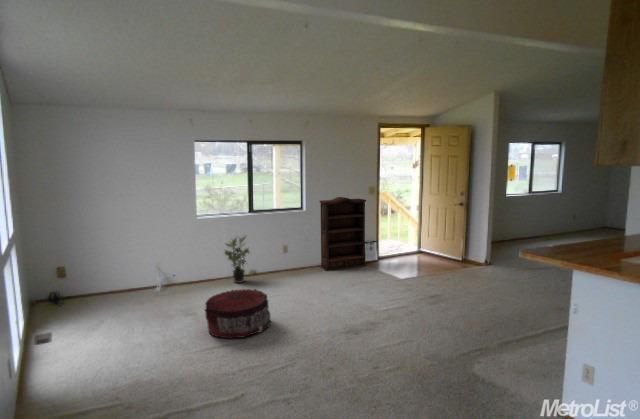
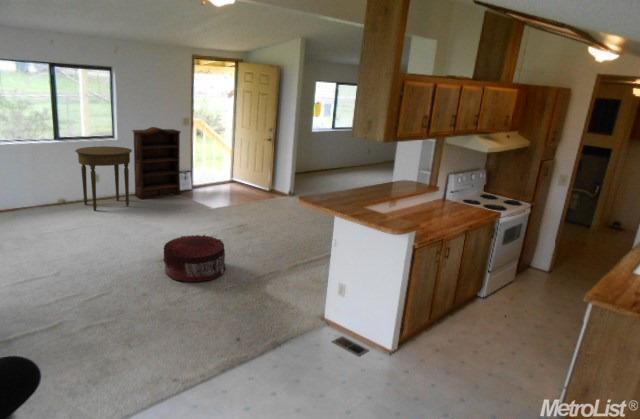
side table: none [266,217,318,282] -> present [75,146,132,211]
potted plant: present [225,236,249,283] -> none [28,163,58,212]
pouf: present [205,289,271,338] -> present [163,235,225,282]

